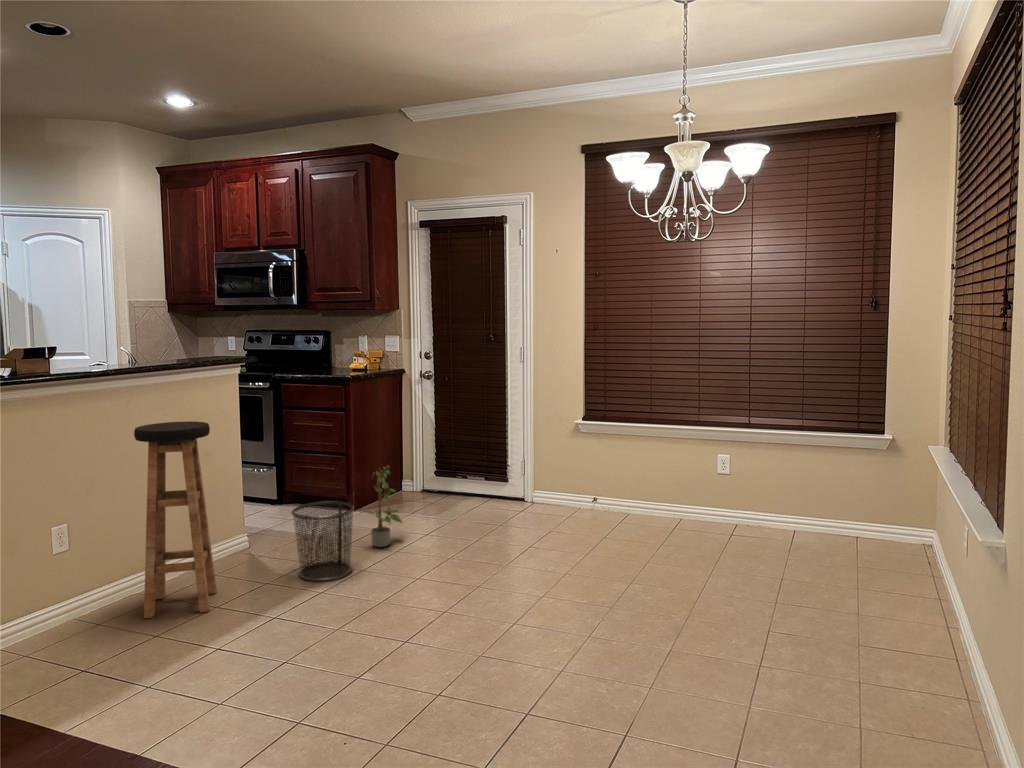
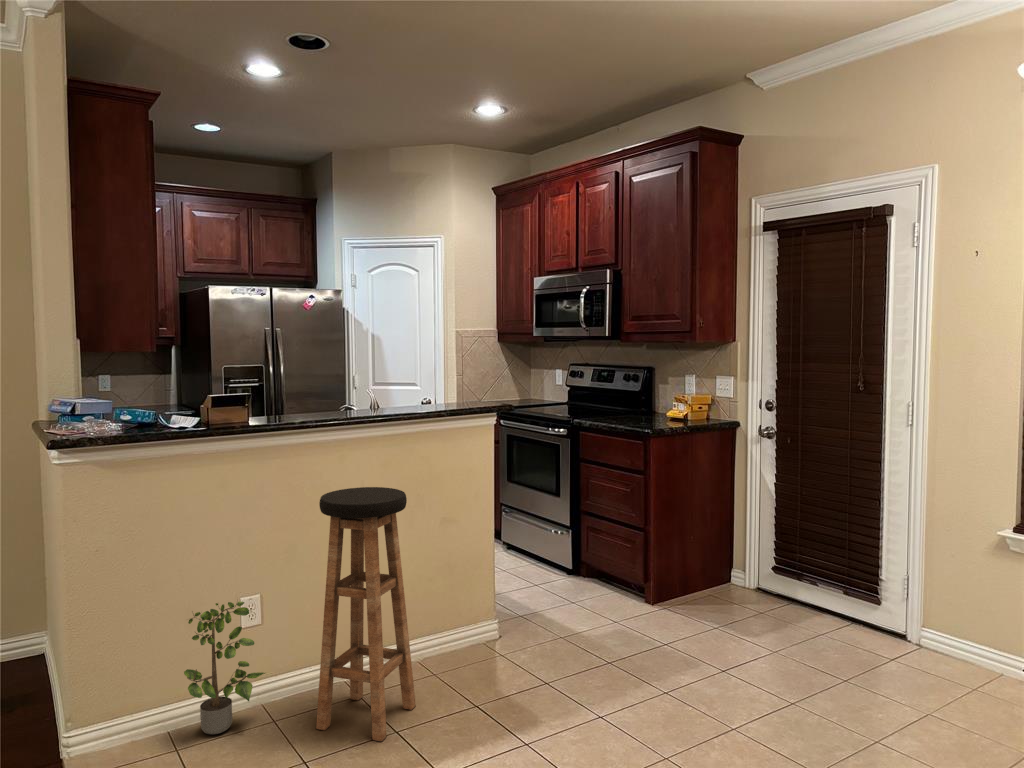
potted plant: present [363,466,402,547] -> present [184,602,265,734]
waste bin: present [291,501,354,581] -> none [511,609,596,729]

